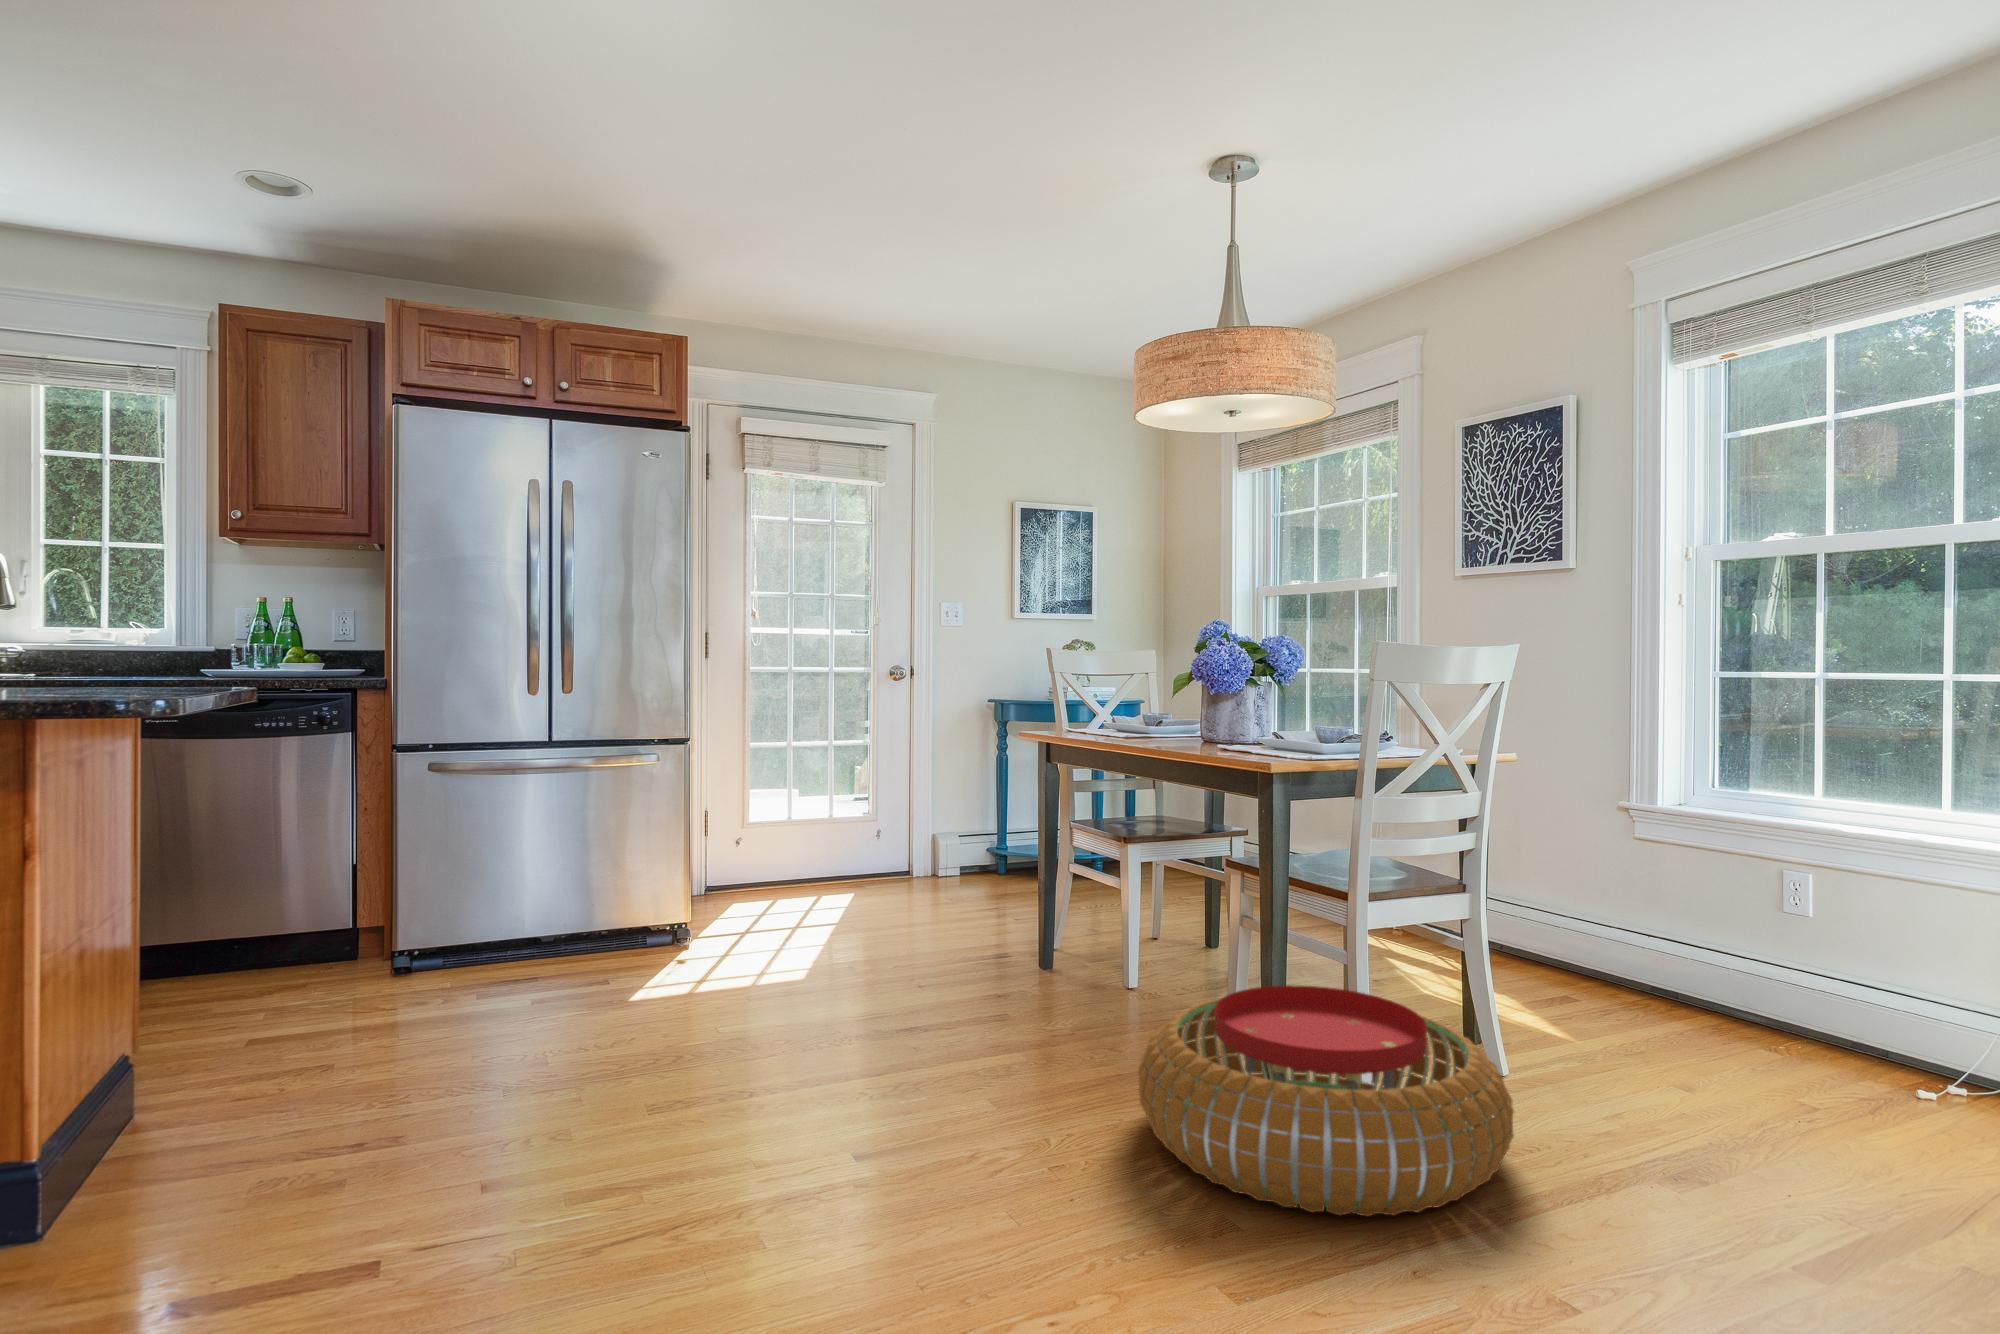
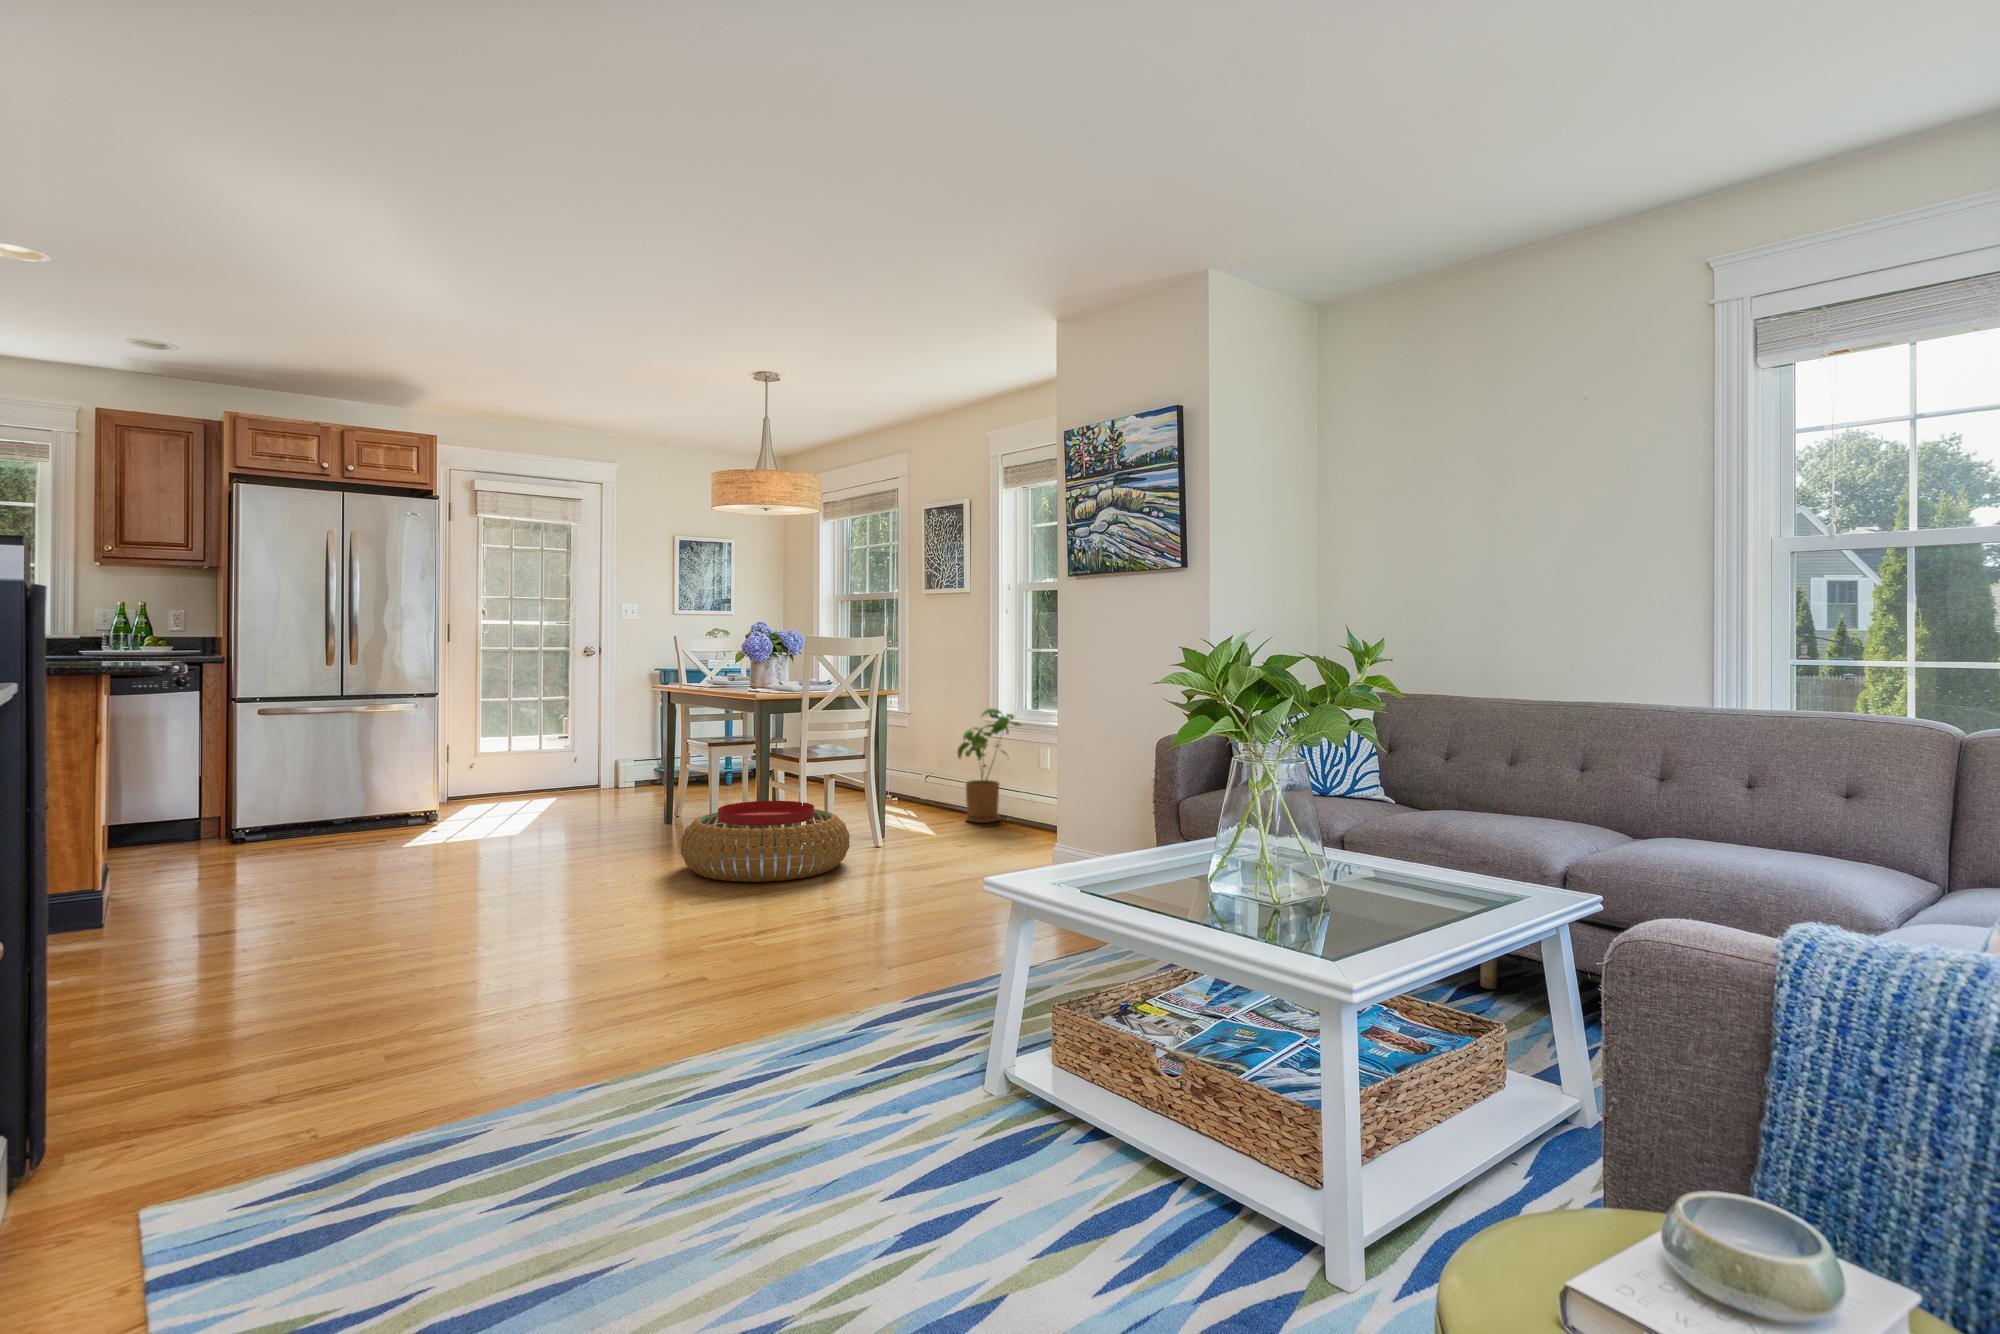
house plant: none [1590,786,1737,1009] -> present [957,708,1022,823]

